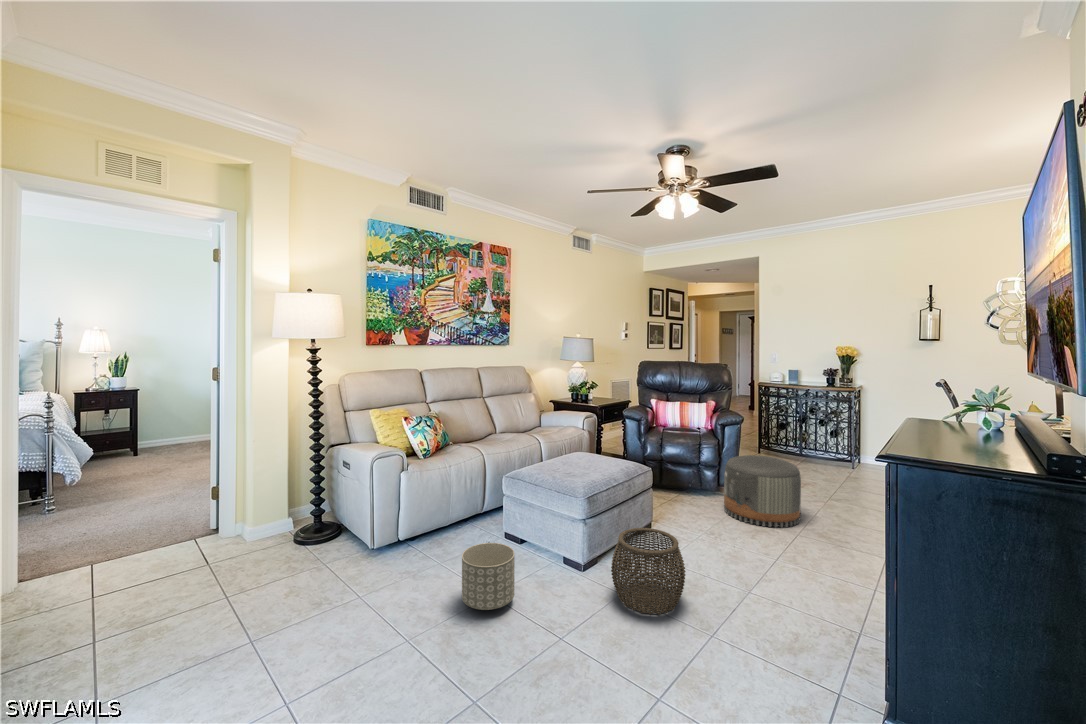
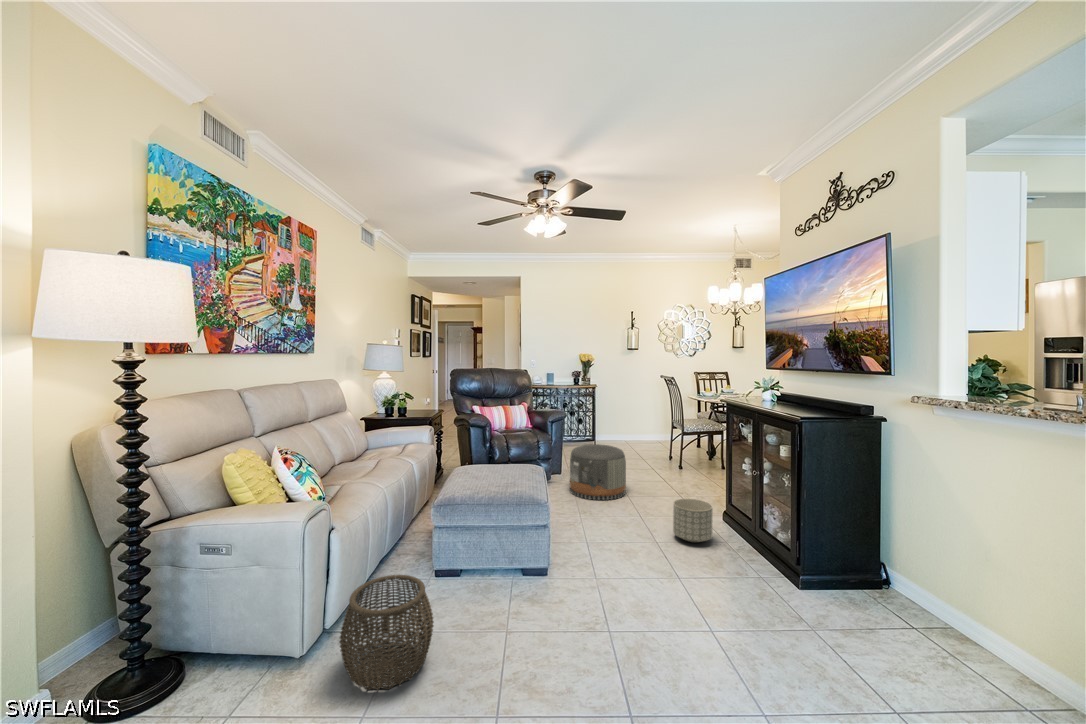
woven basket: present [611,528,686,615] -> present [339,575,434,690]
planter: present [462,543,515,610] -> present [673,498,713,543]

